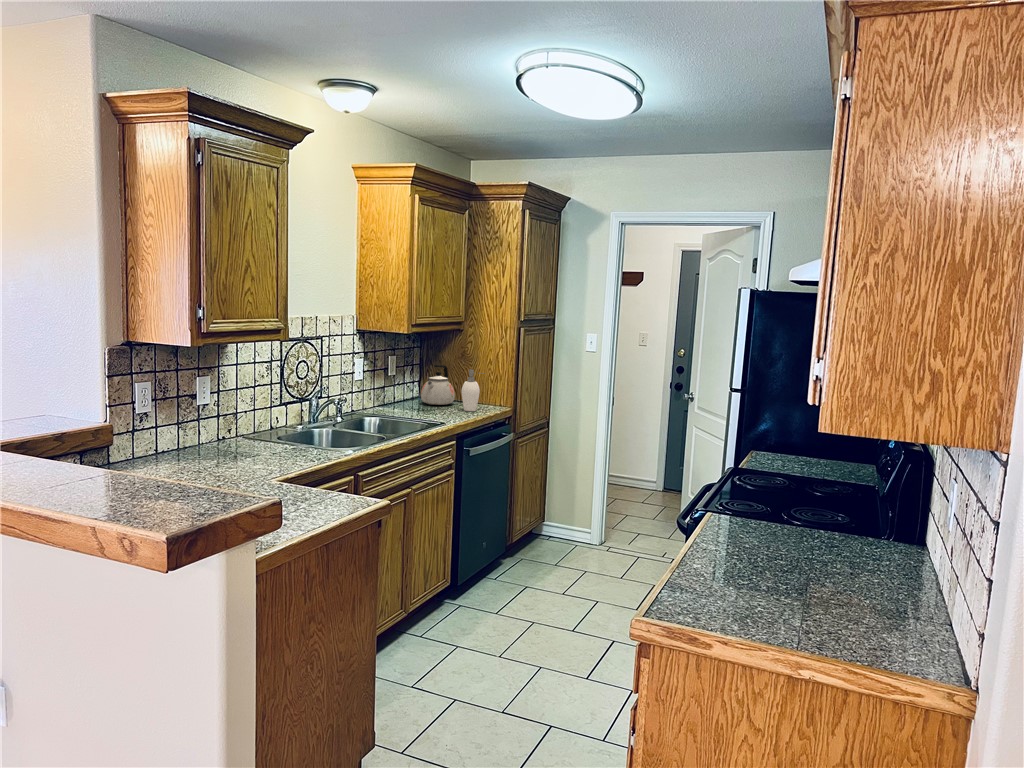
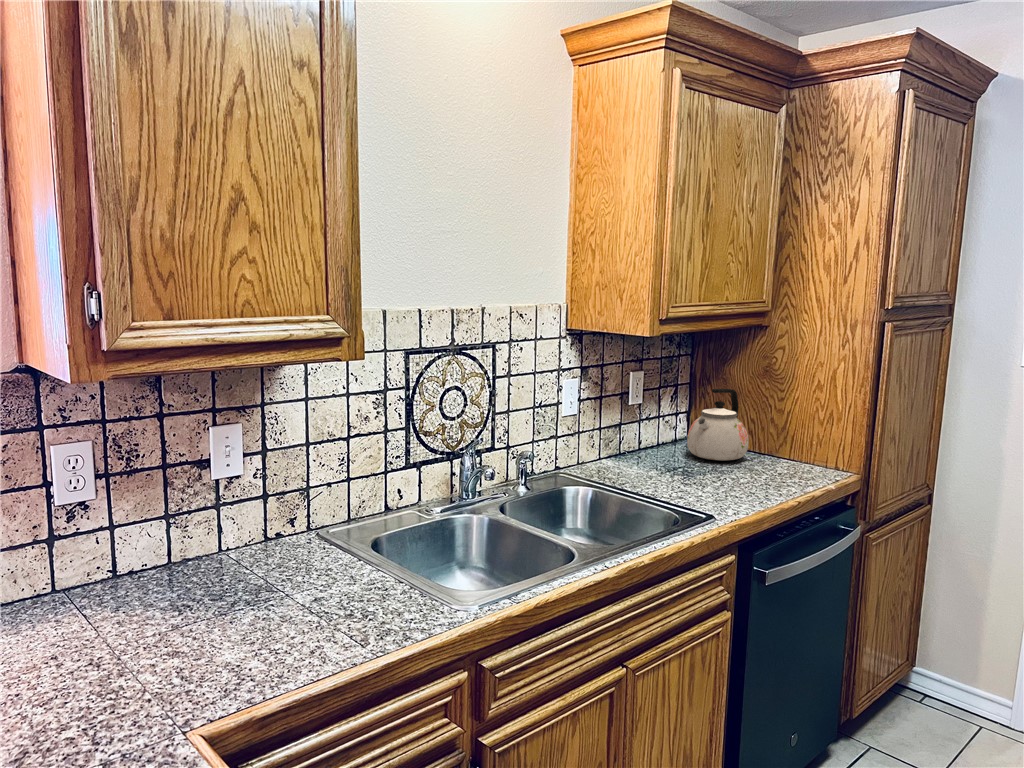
soap dispenser: present [462,370,485,411] -> none [759,403,807,481]

